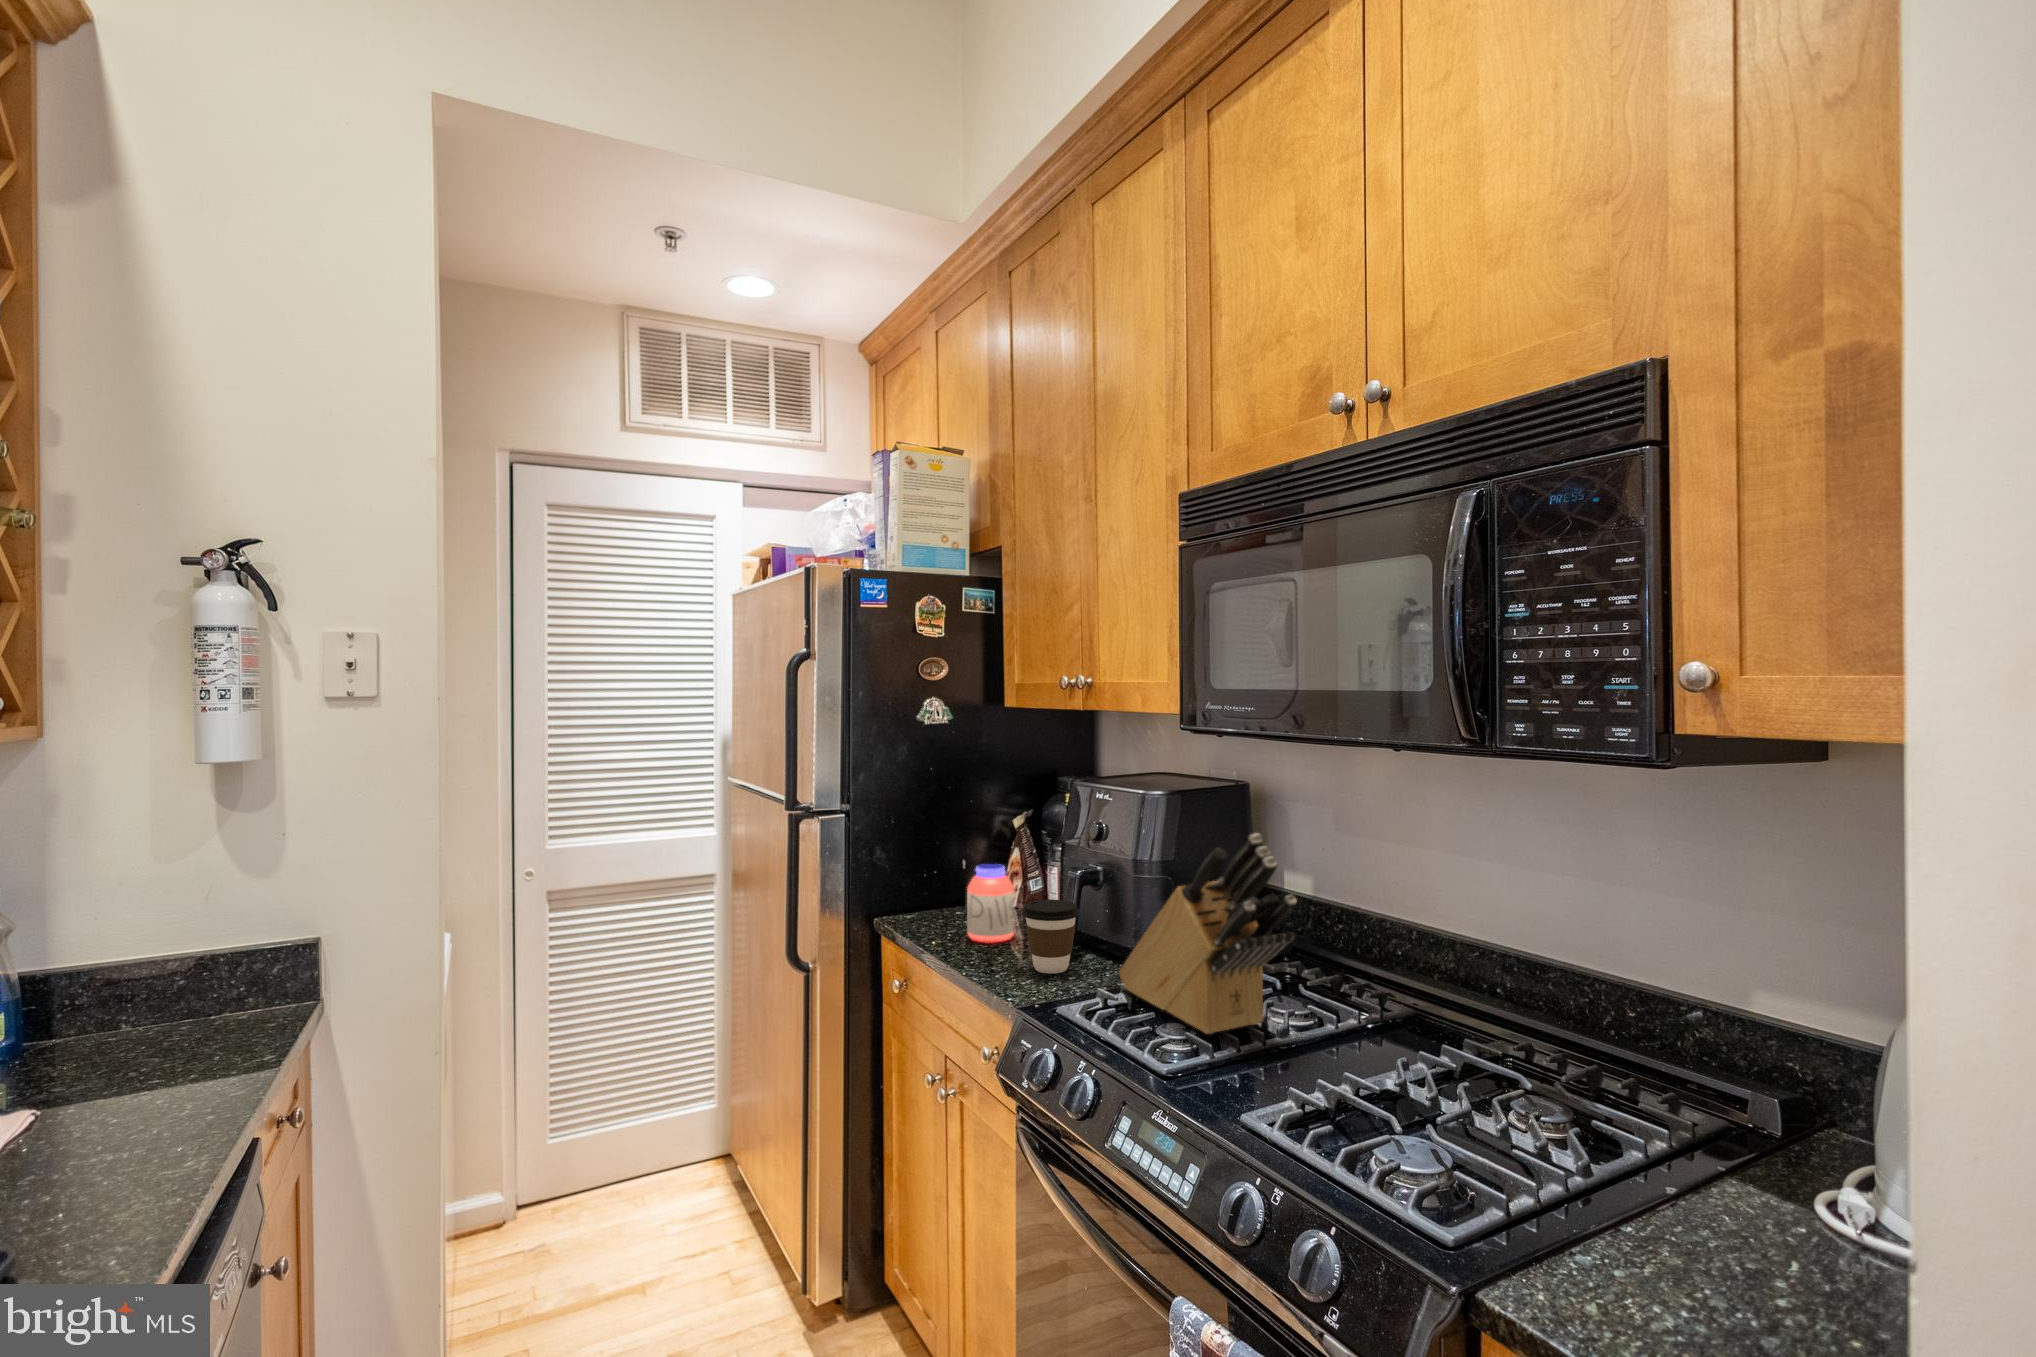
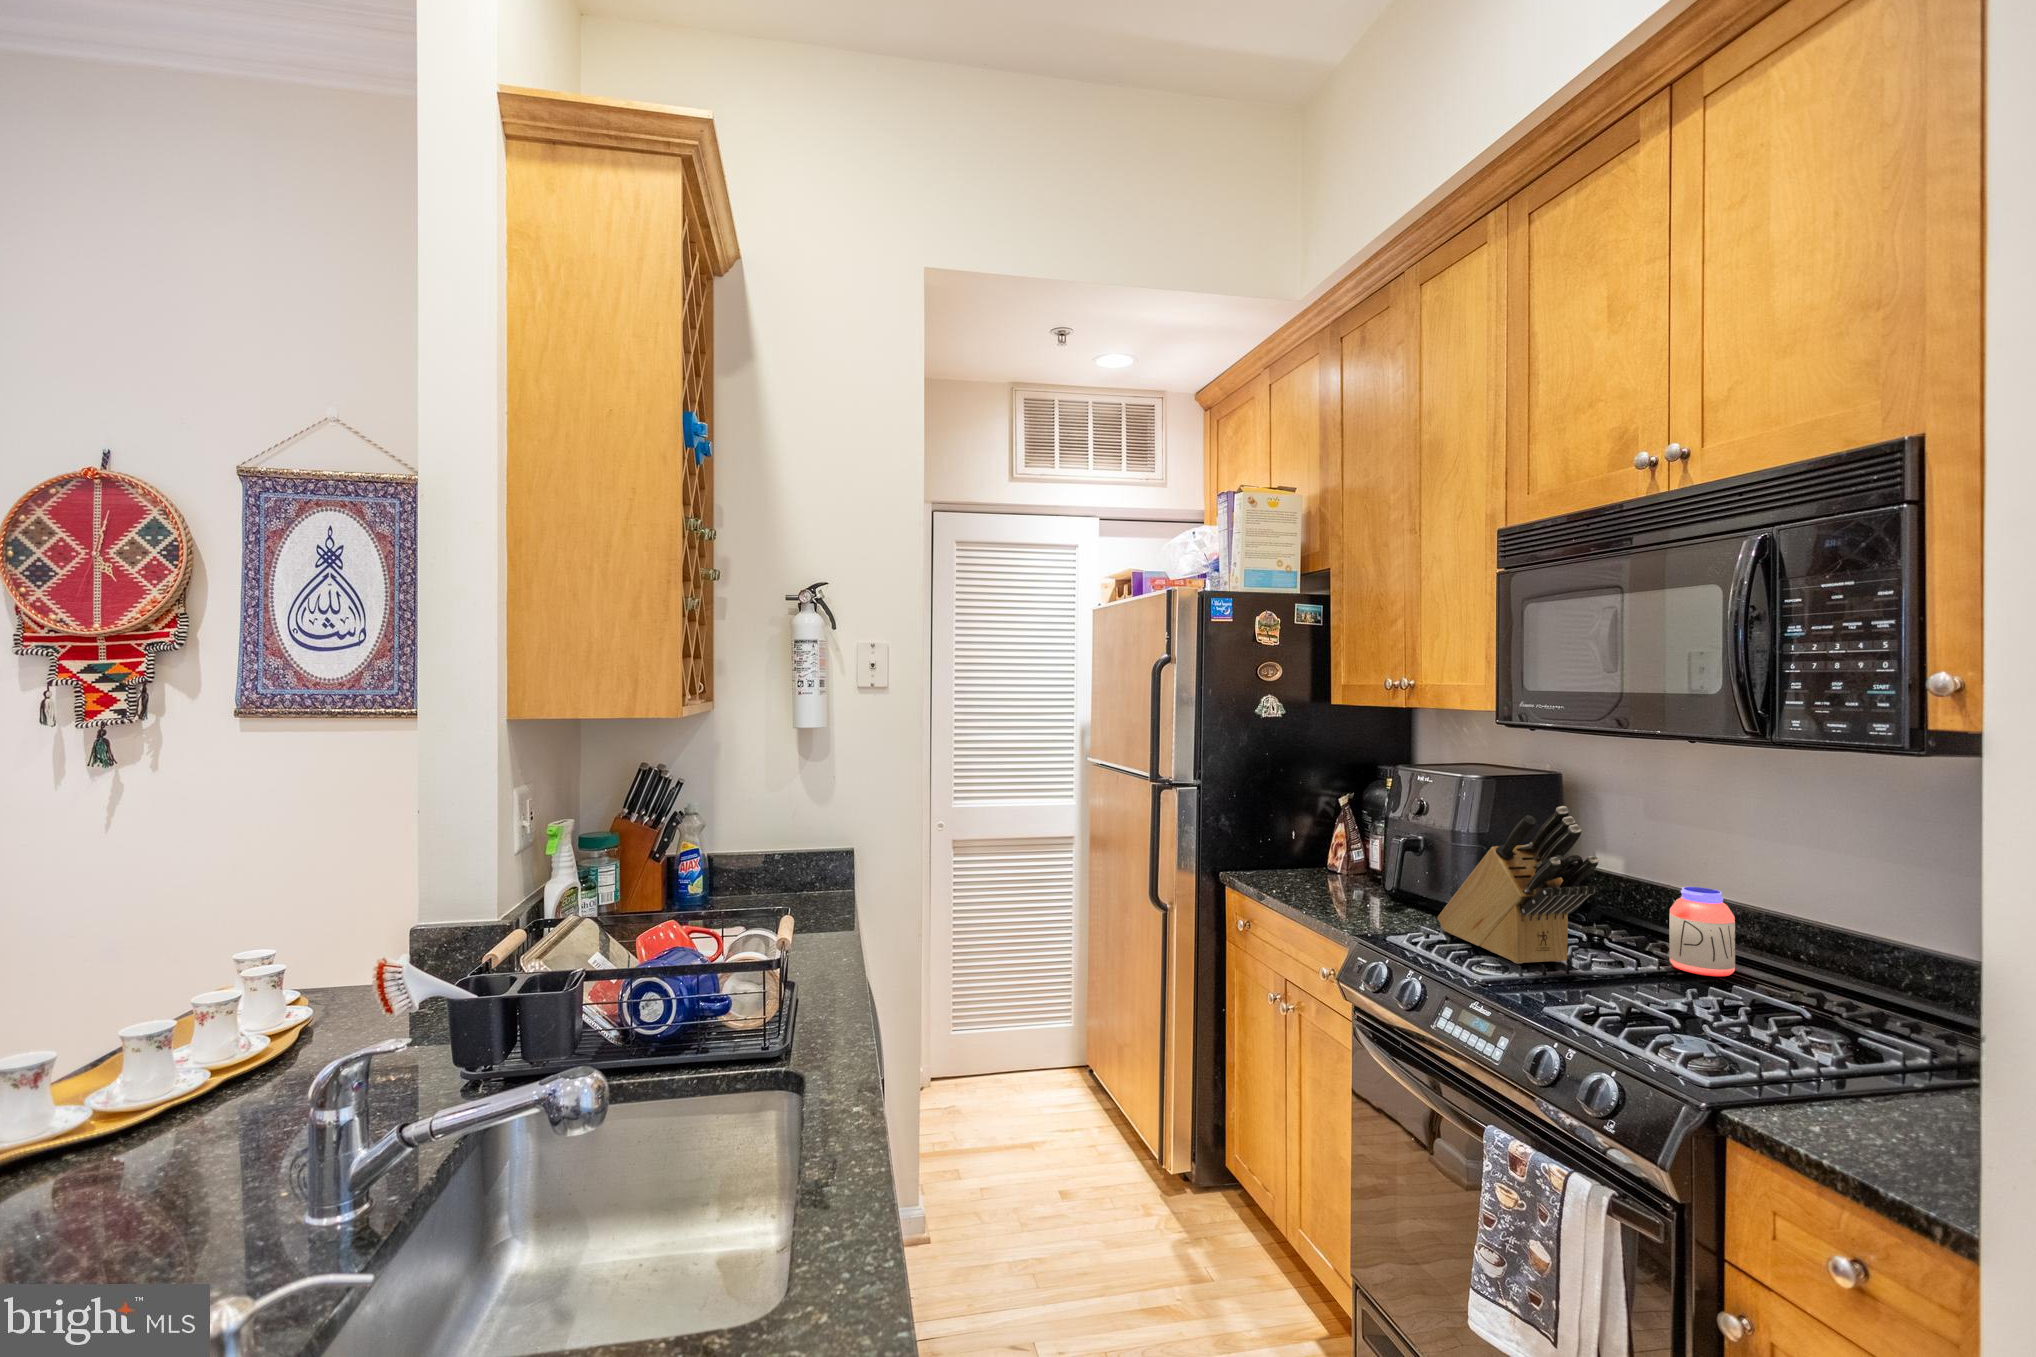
jar: present [967,864,1014,943] -> present [1669,887,1735,976]
coffee cup: present [1022,899,1079,974] -> none [1353,859,1402,917]

